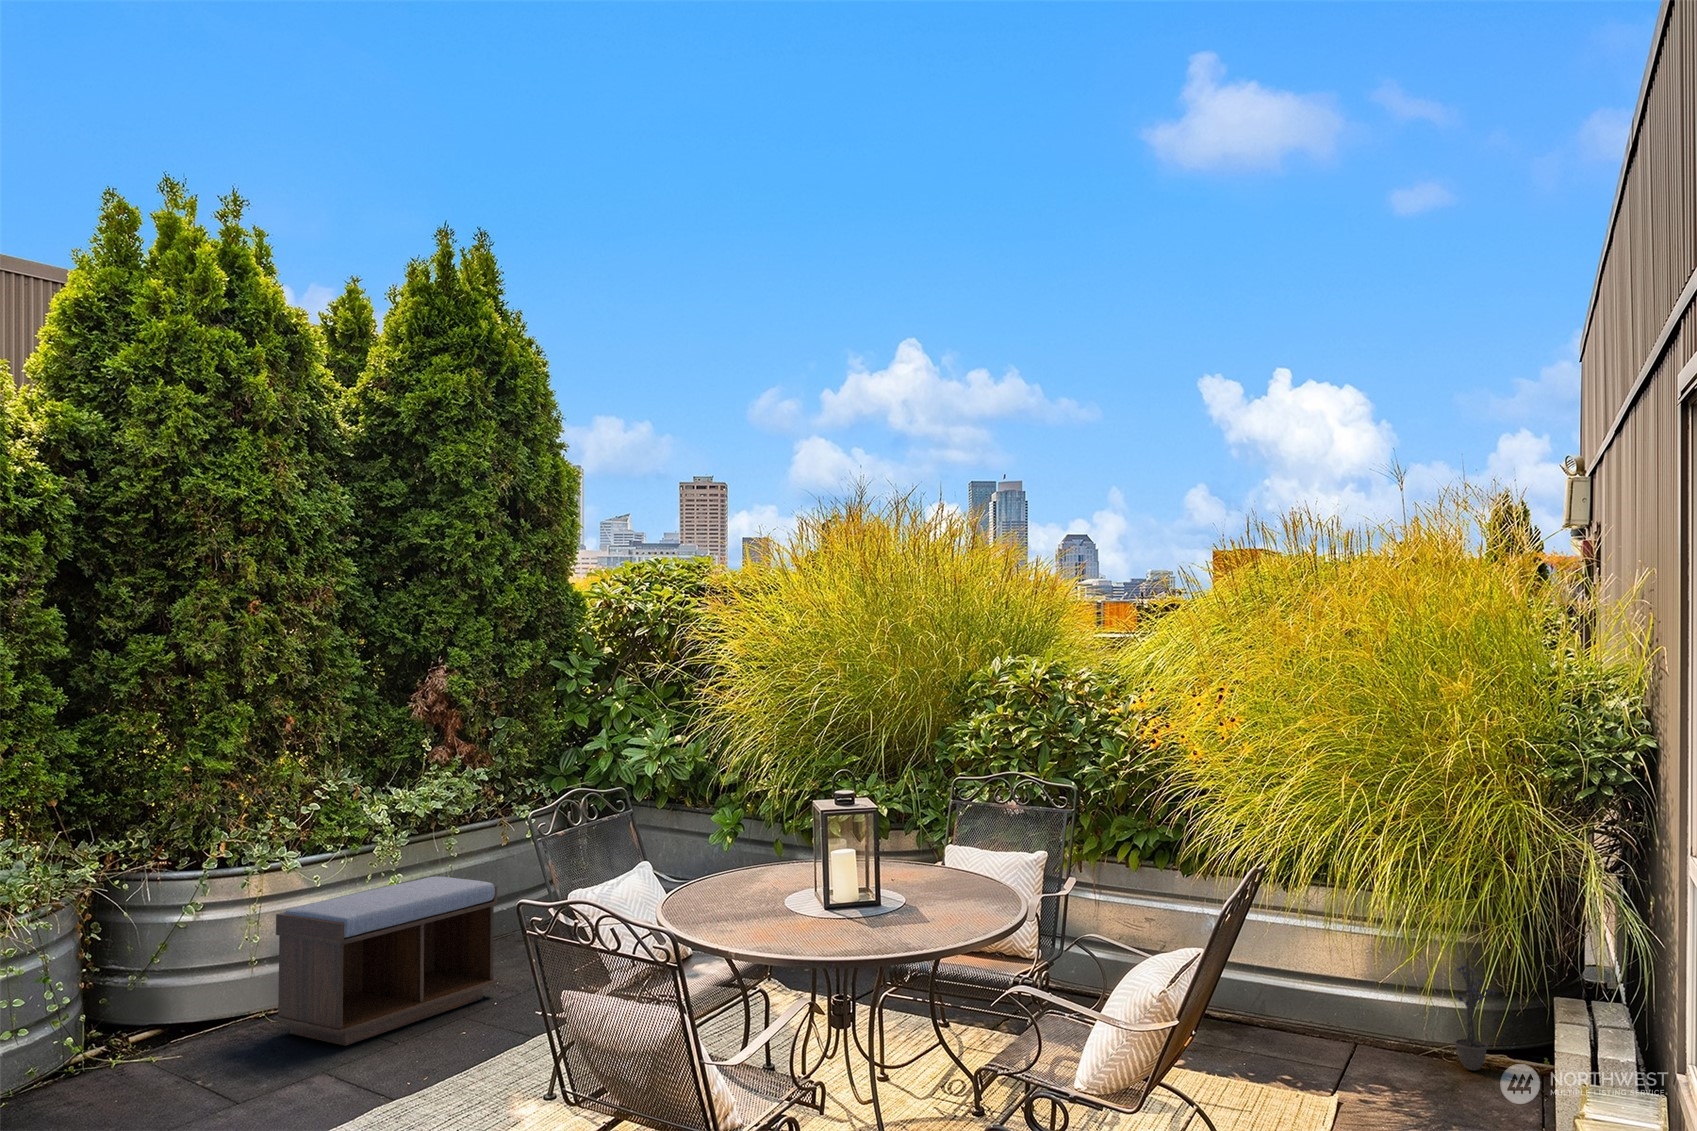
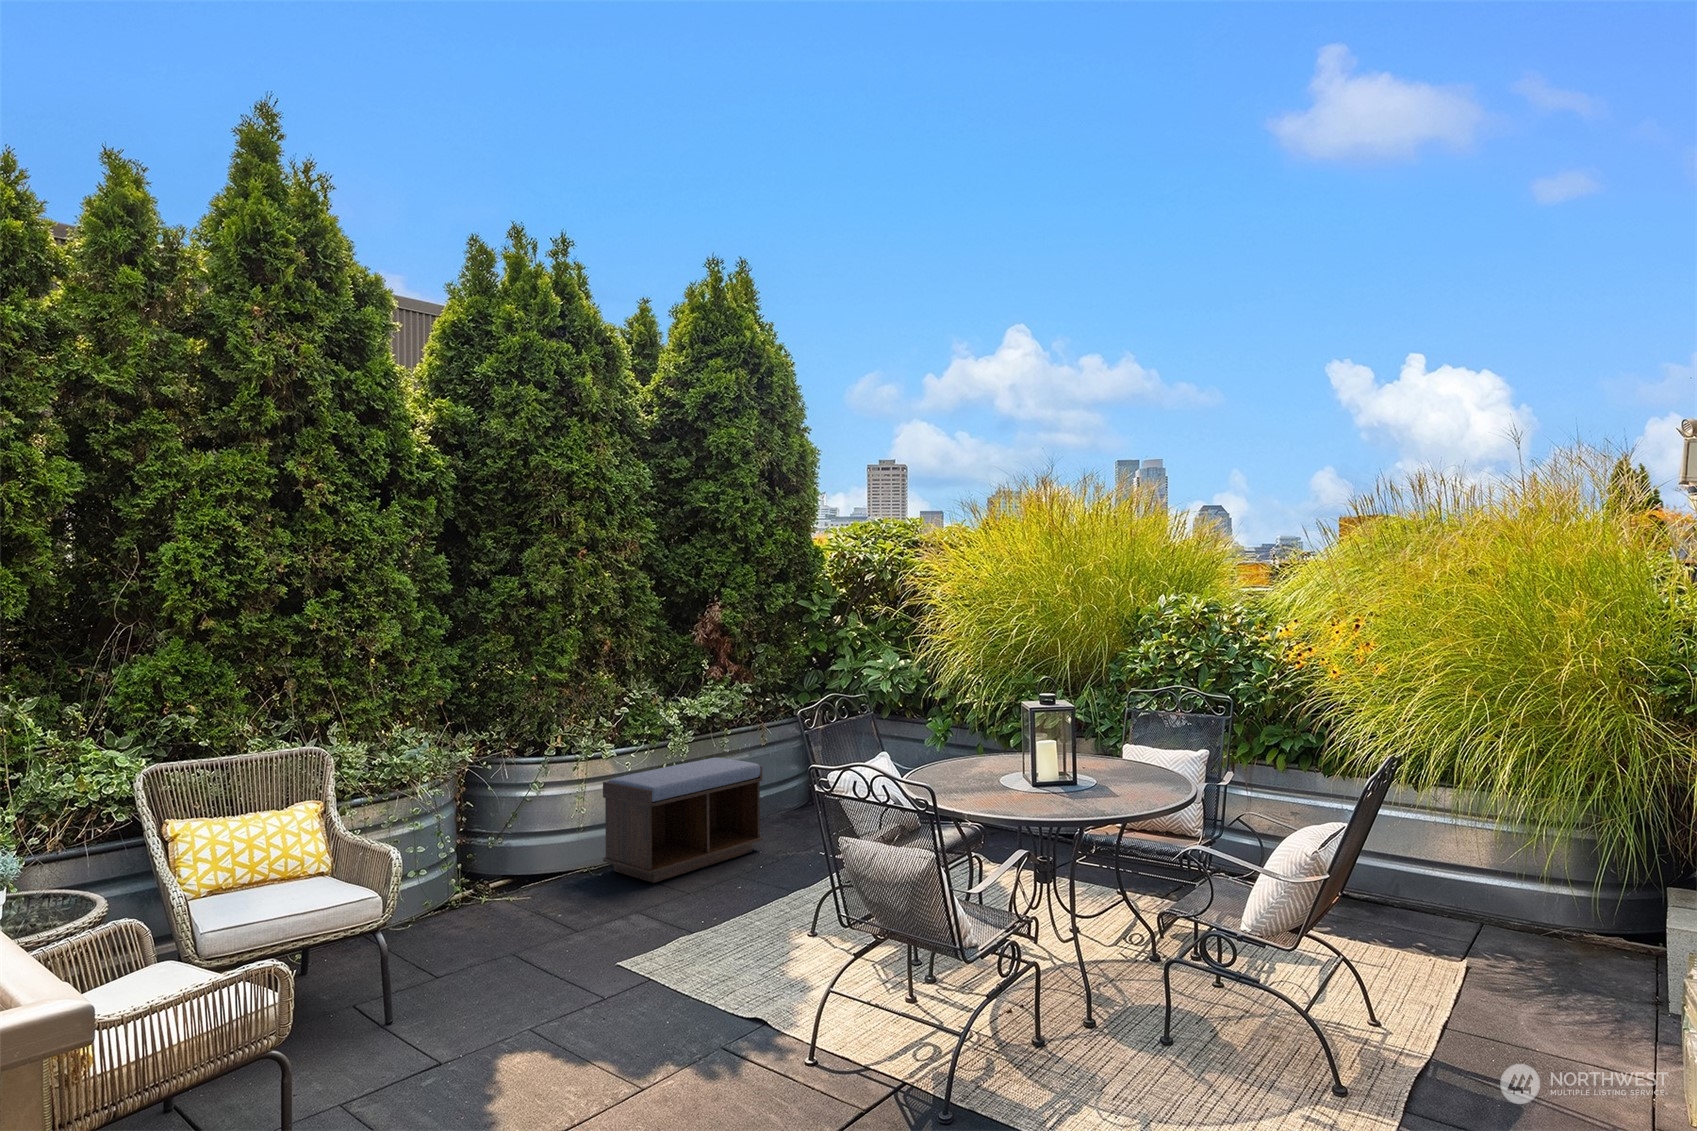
decorative plant: present [1454,958,1495,1071] -> none [1602,862,1645,963]

